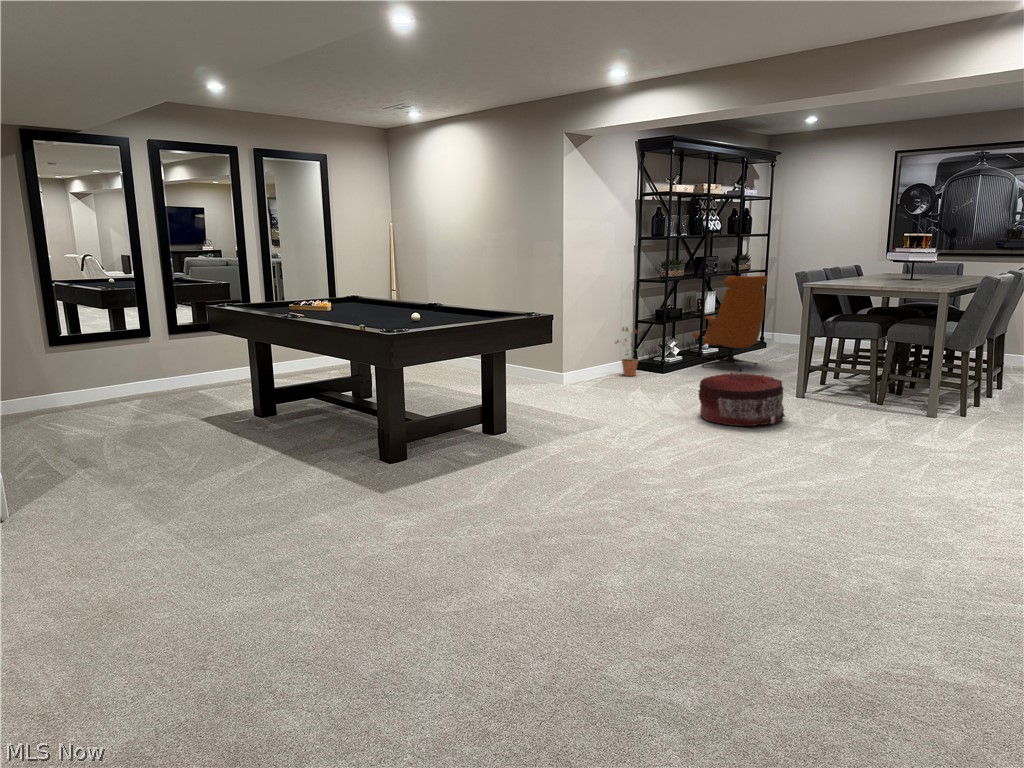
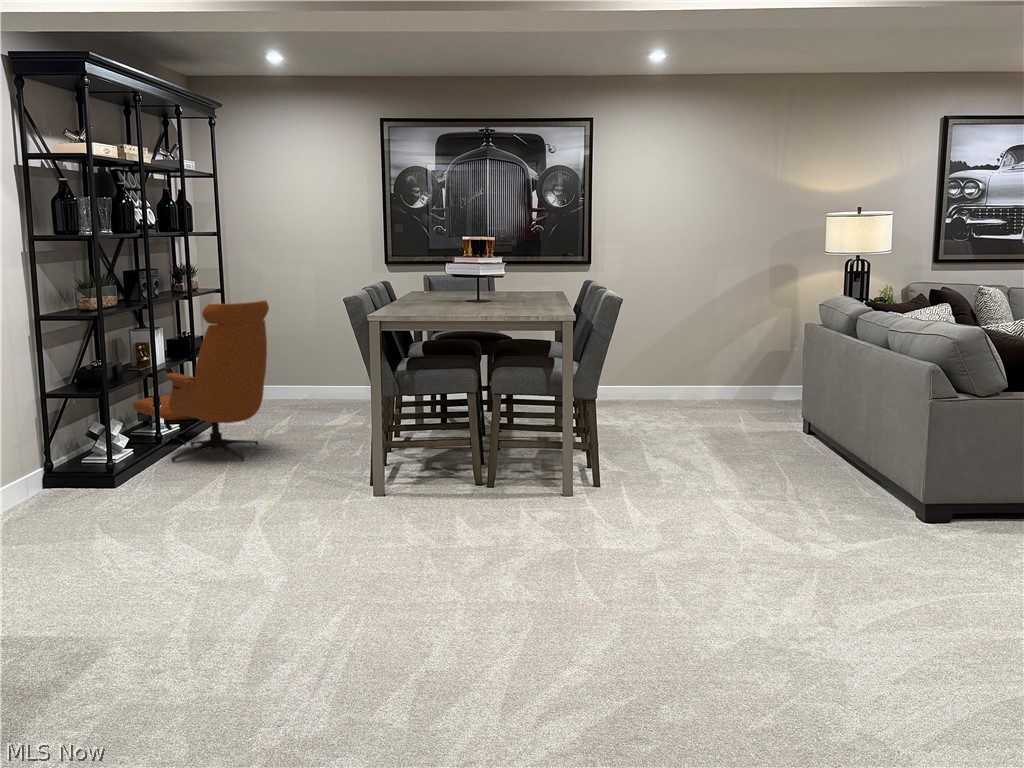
potted plant: present [615,327,639,376] -> none [10,411,69,506]
pouf: present [698,373,785,426] -> none [248,474,400,584]

